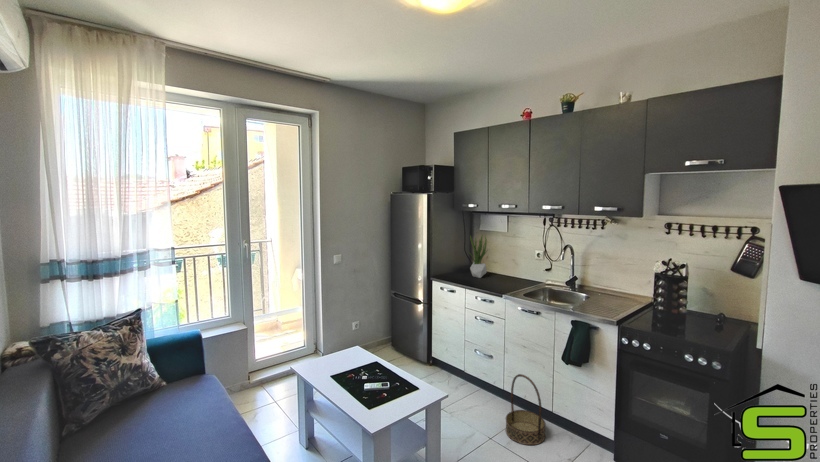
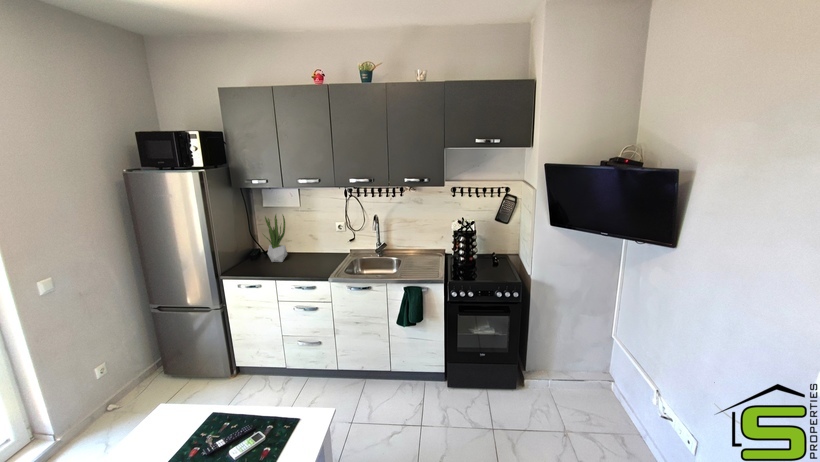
basket: present [506,374,545,445] -> none [358,352,396,416]

